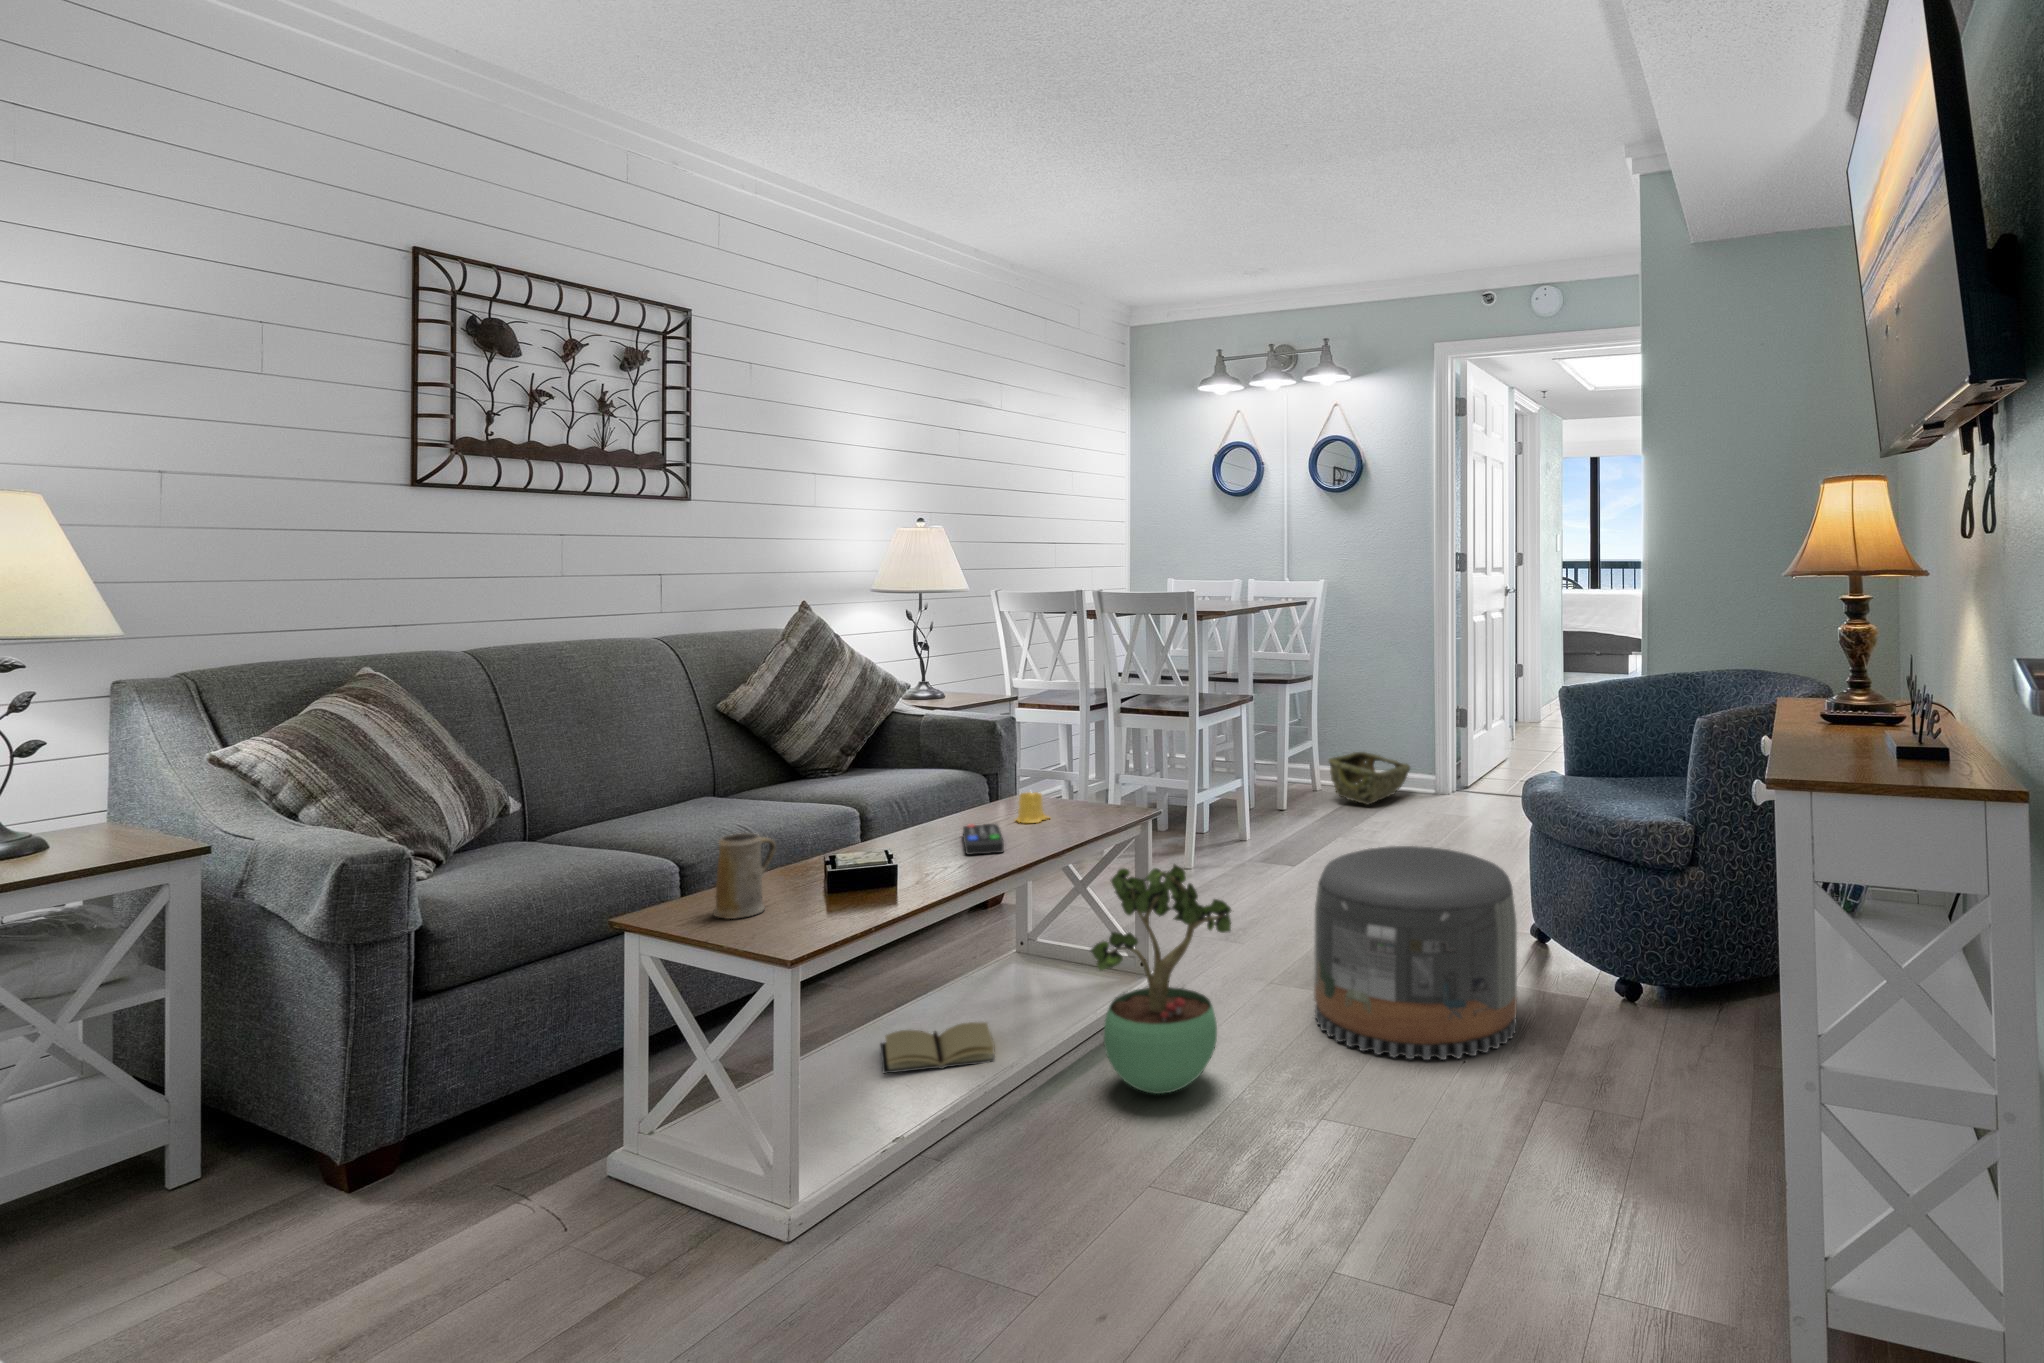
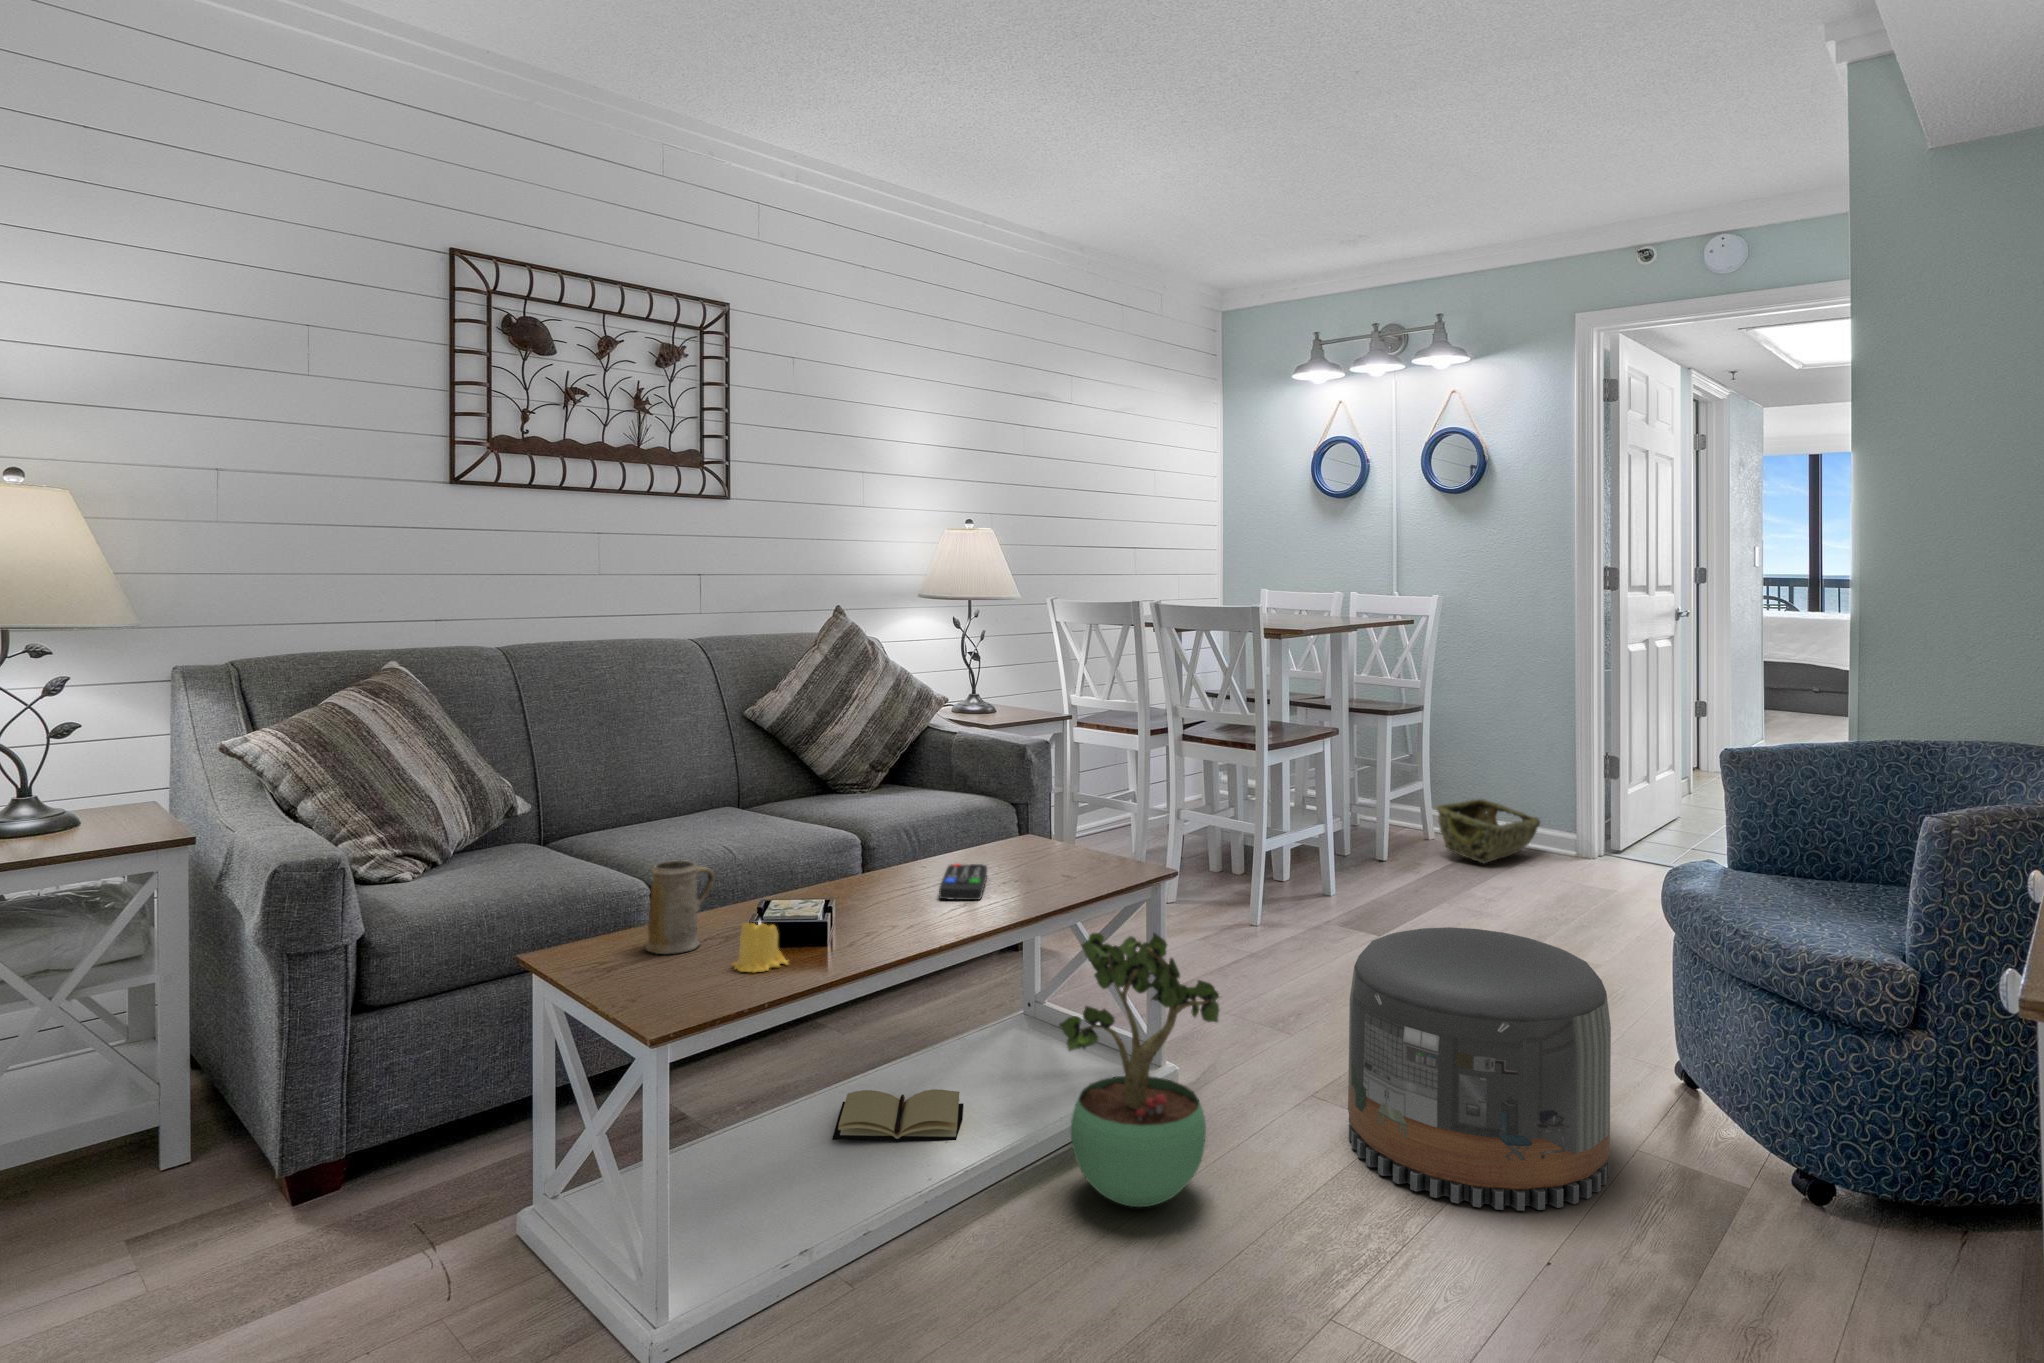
candle: present [1016,792,1049,823] -> present [732,923,788,973]

